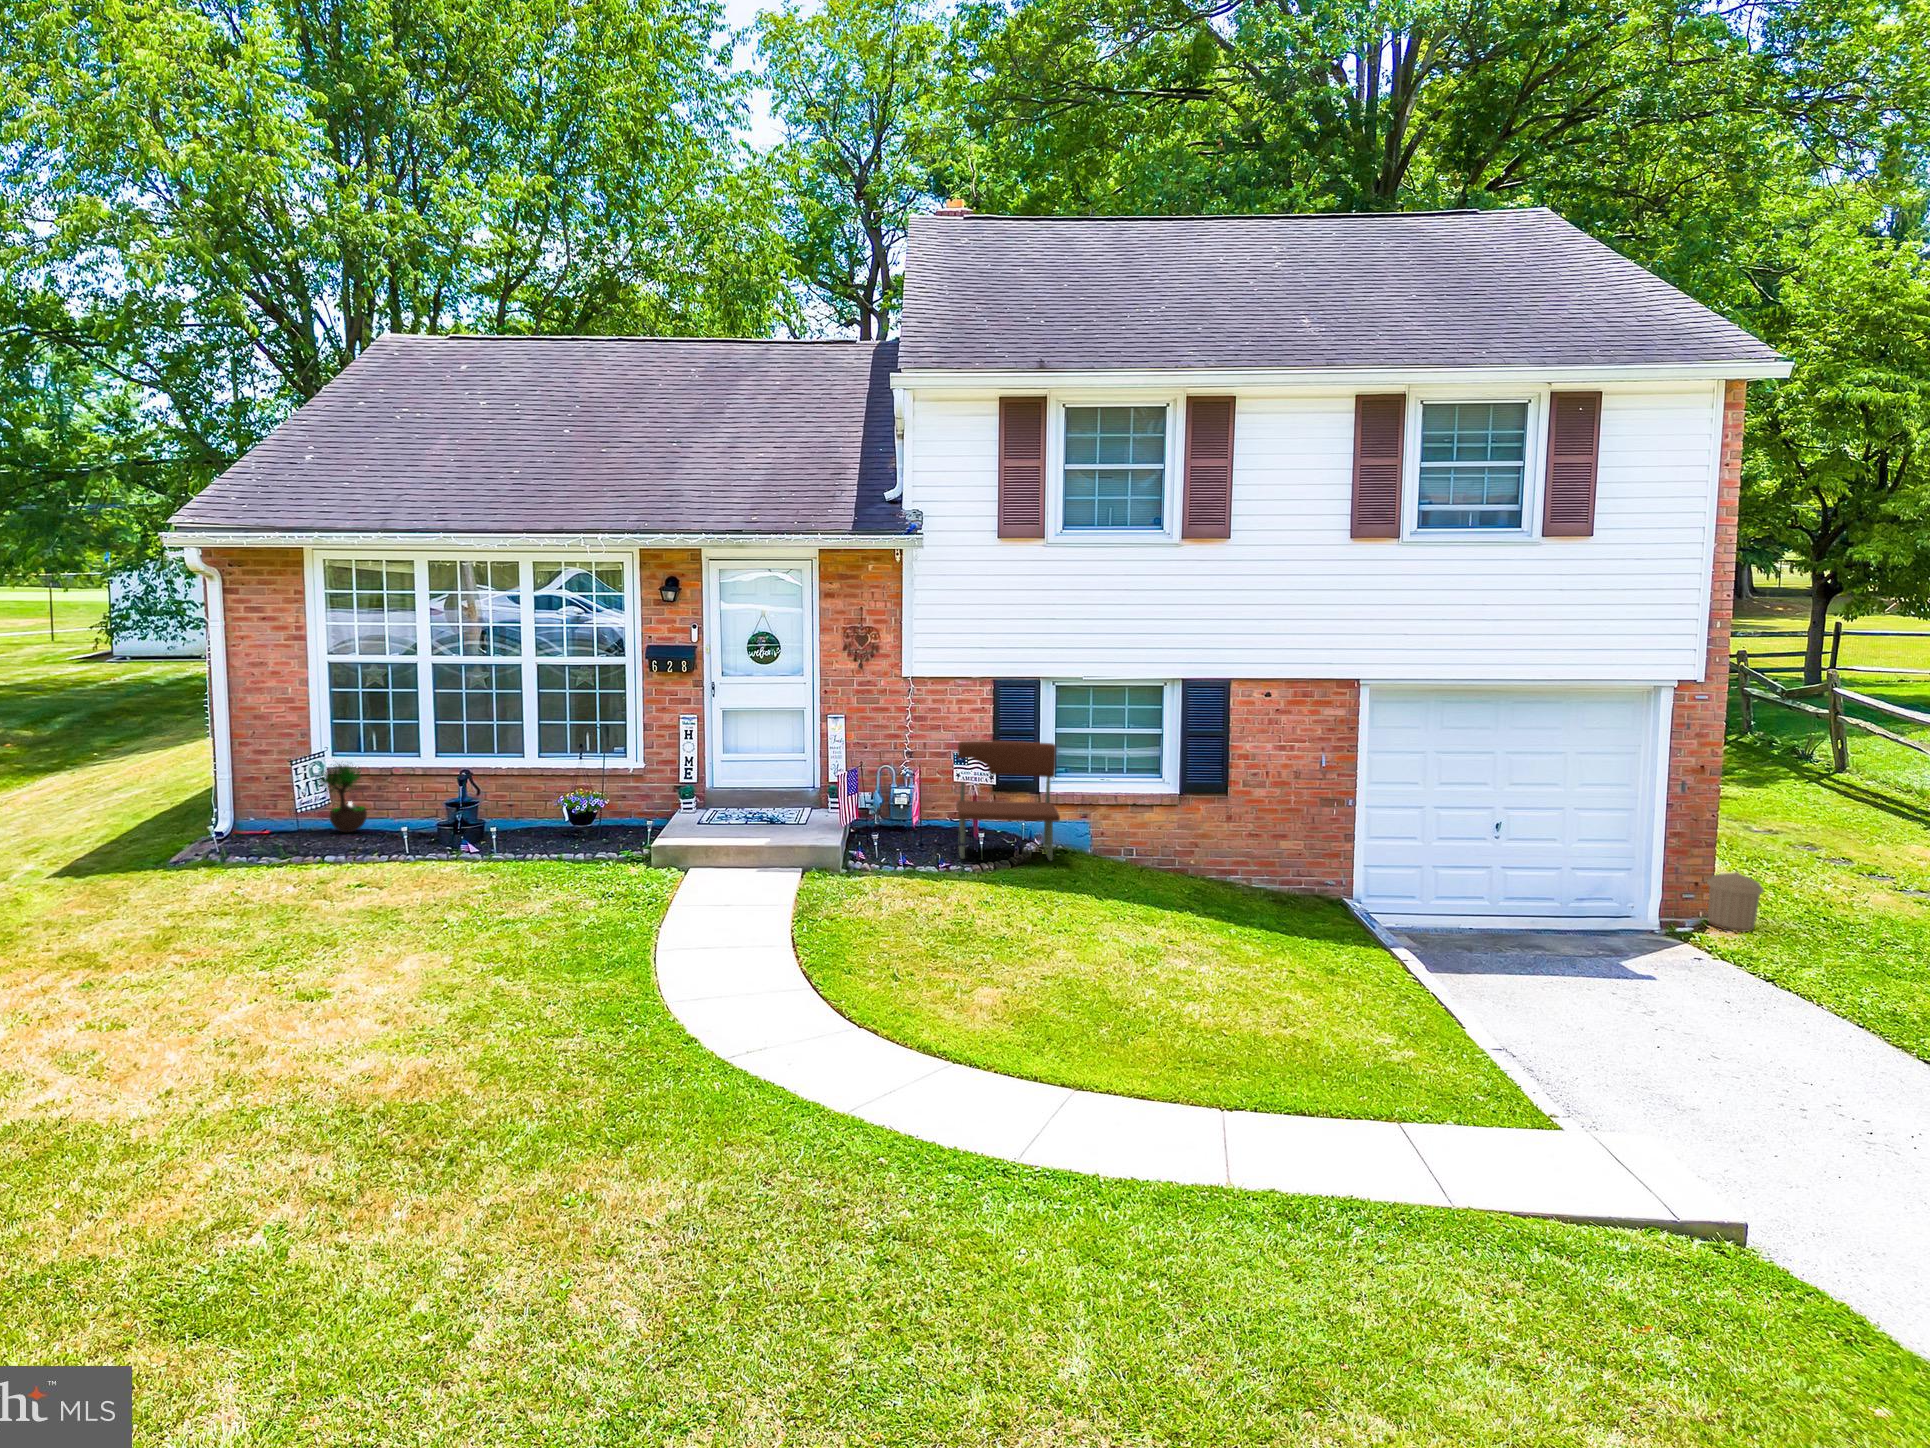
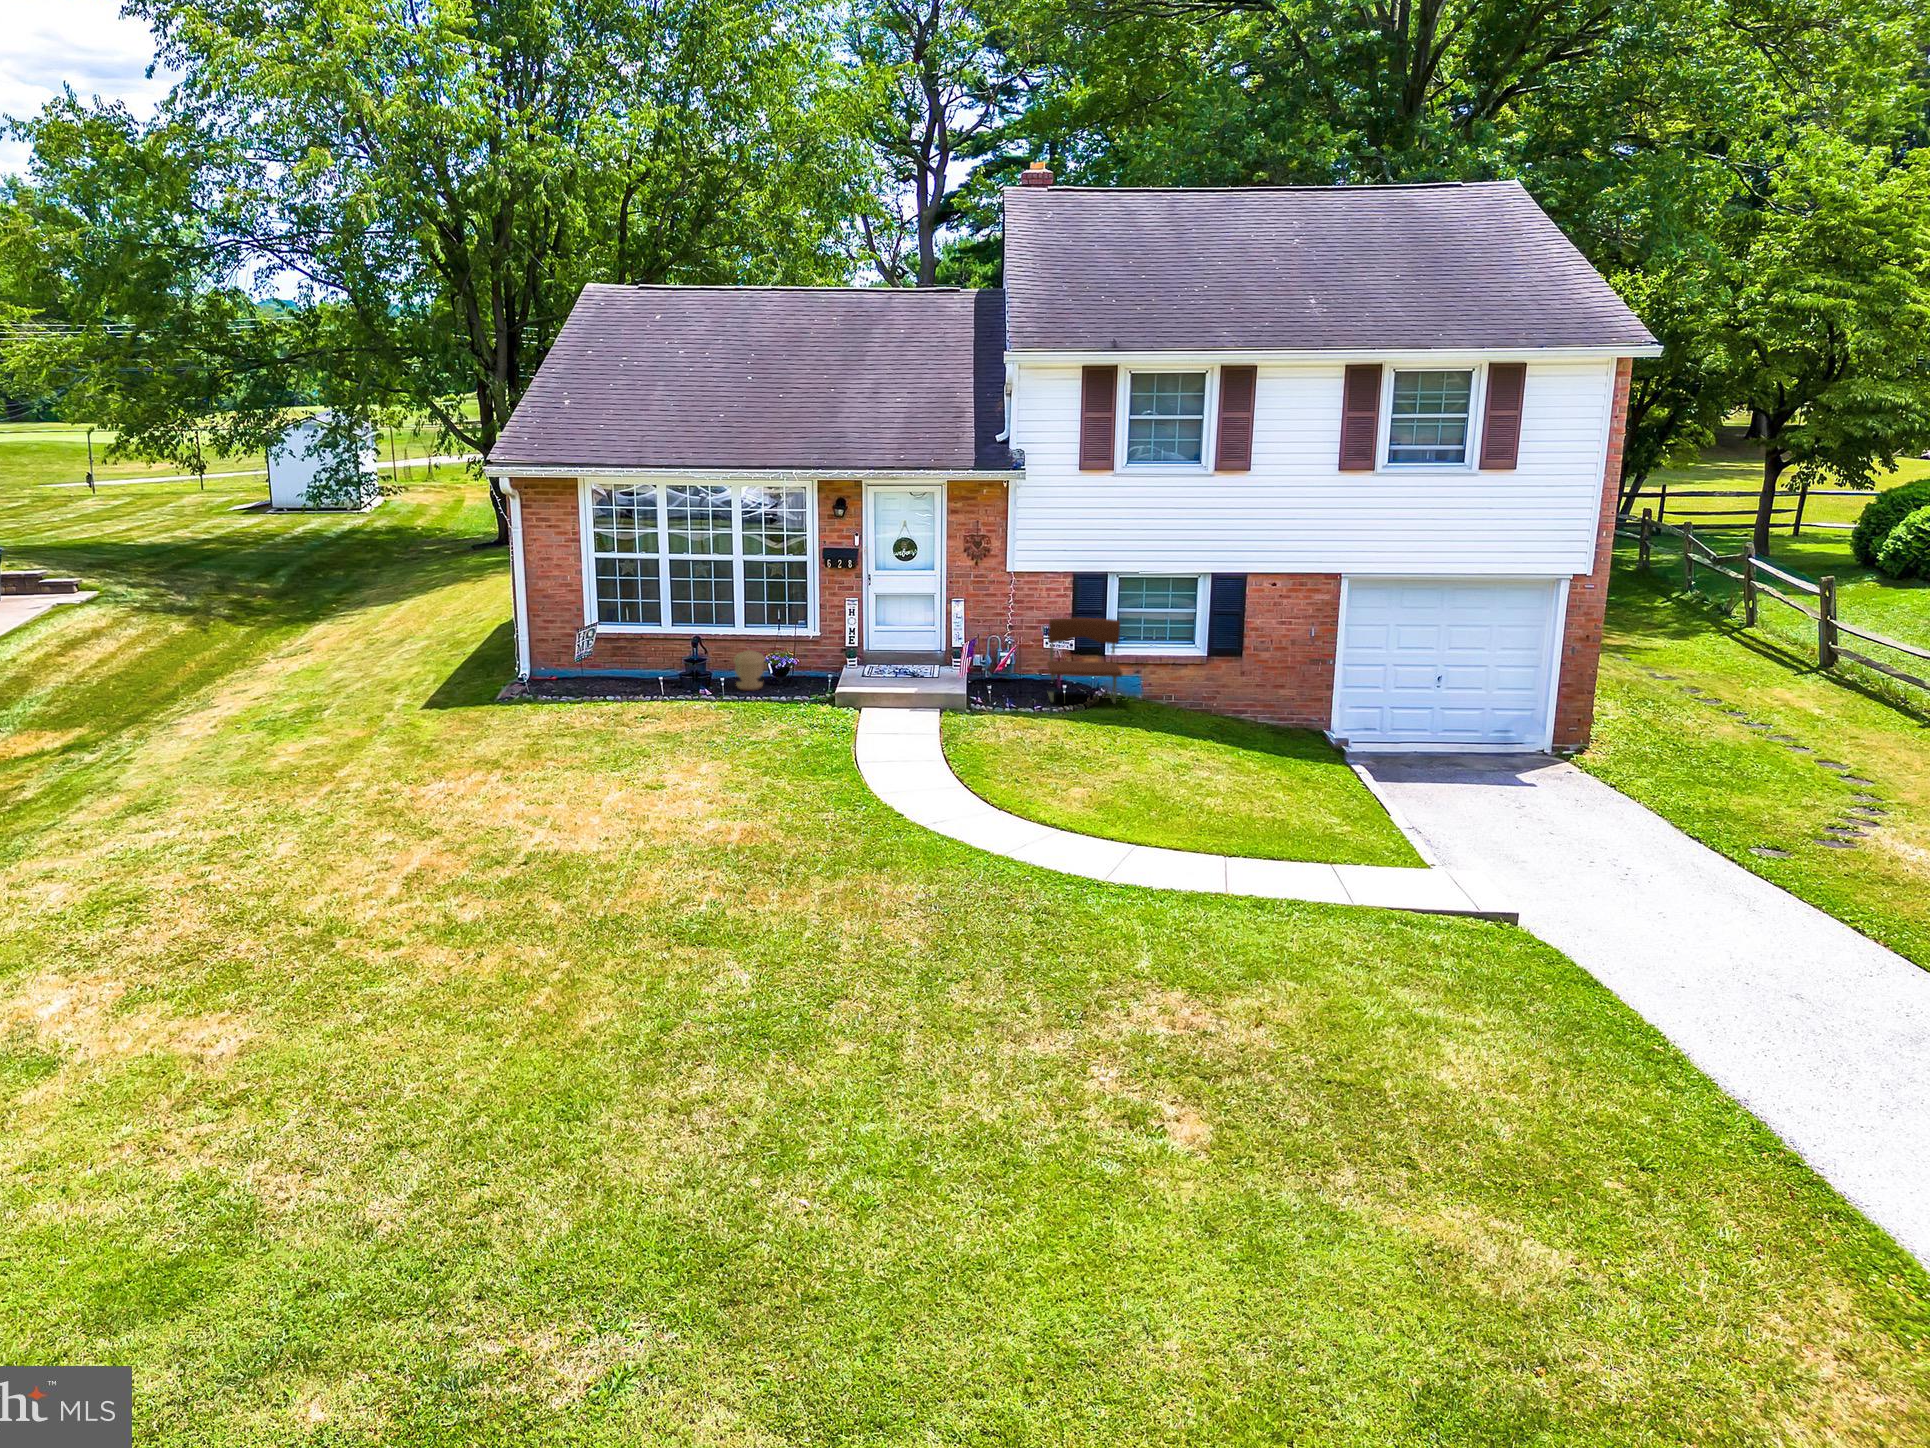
potted tree: present [318,764,367,832] -> none [590,630,624,683]
trash can: present [1707,872,1764,932] -> present [733,650,765,691]

